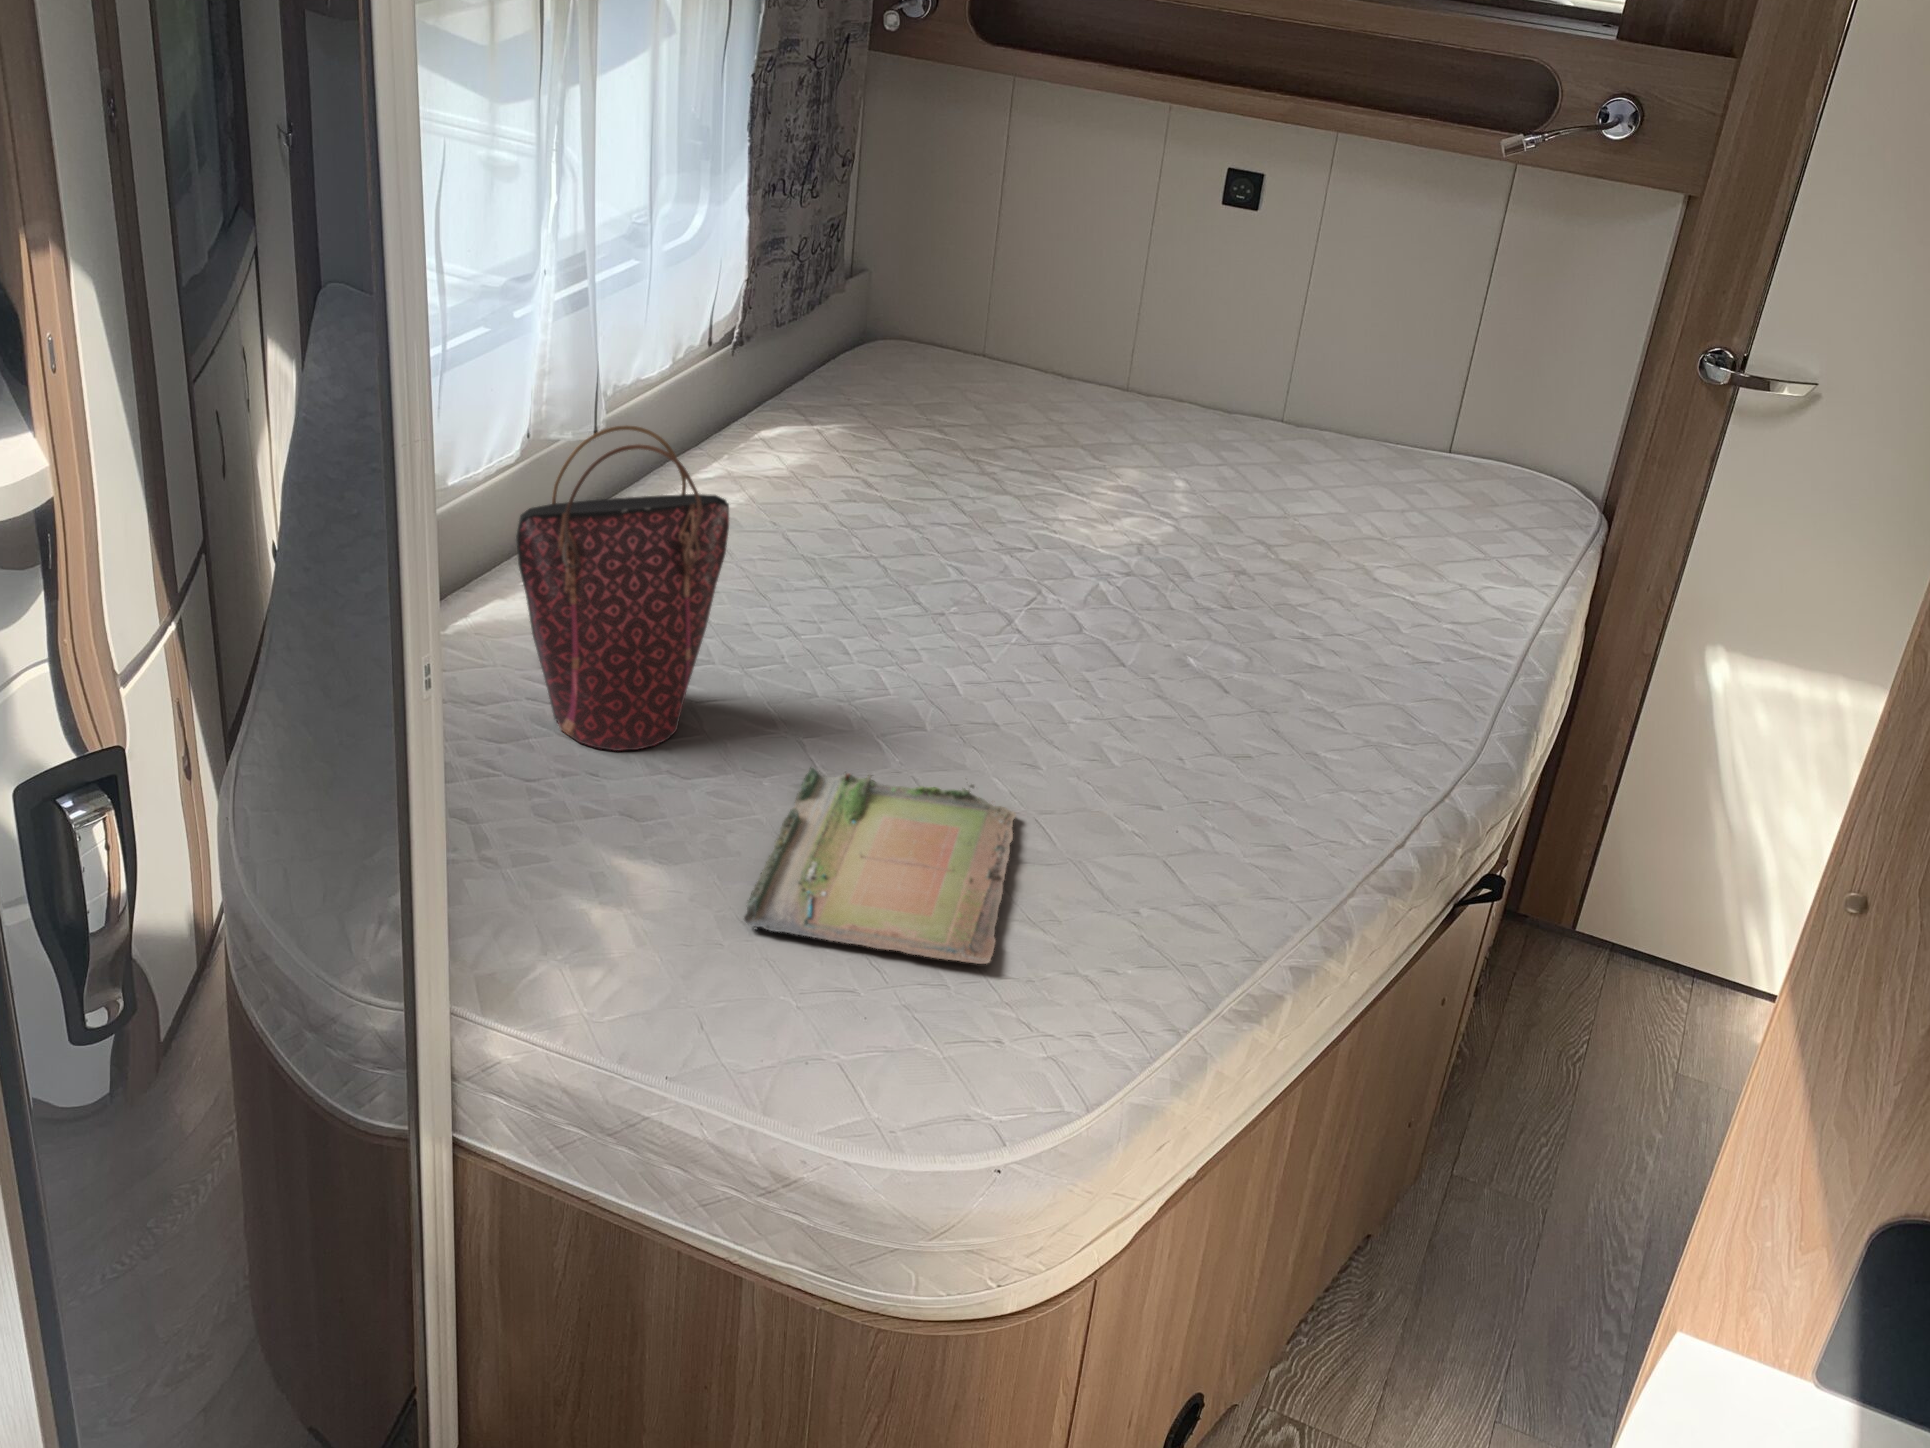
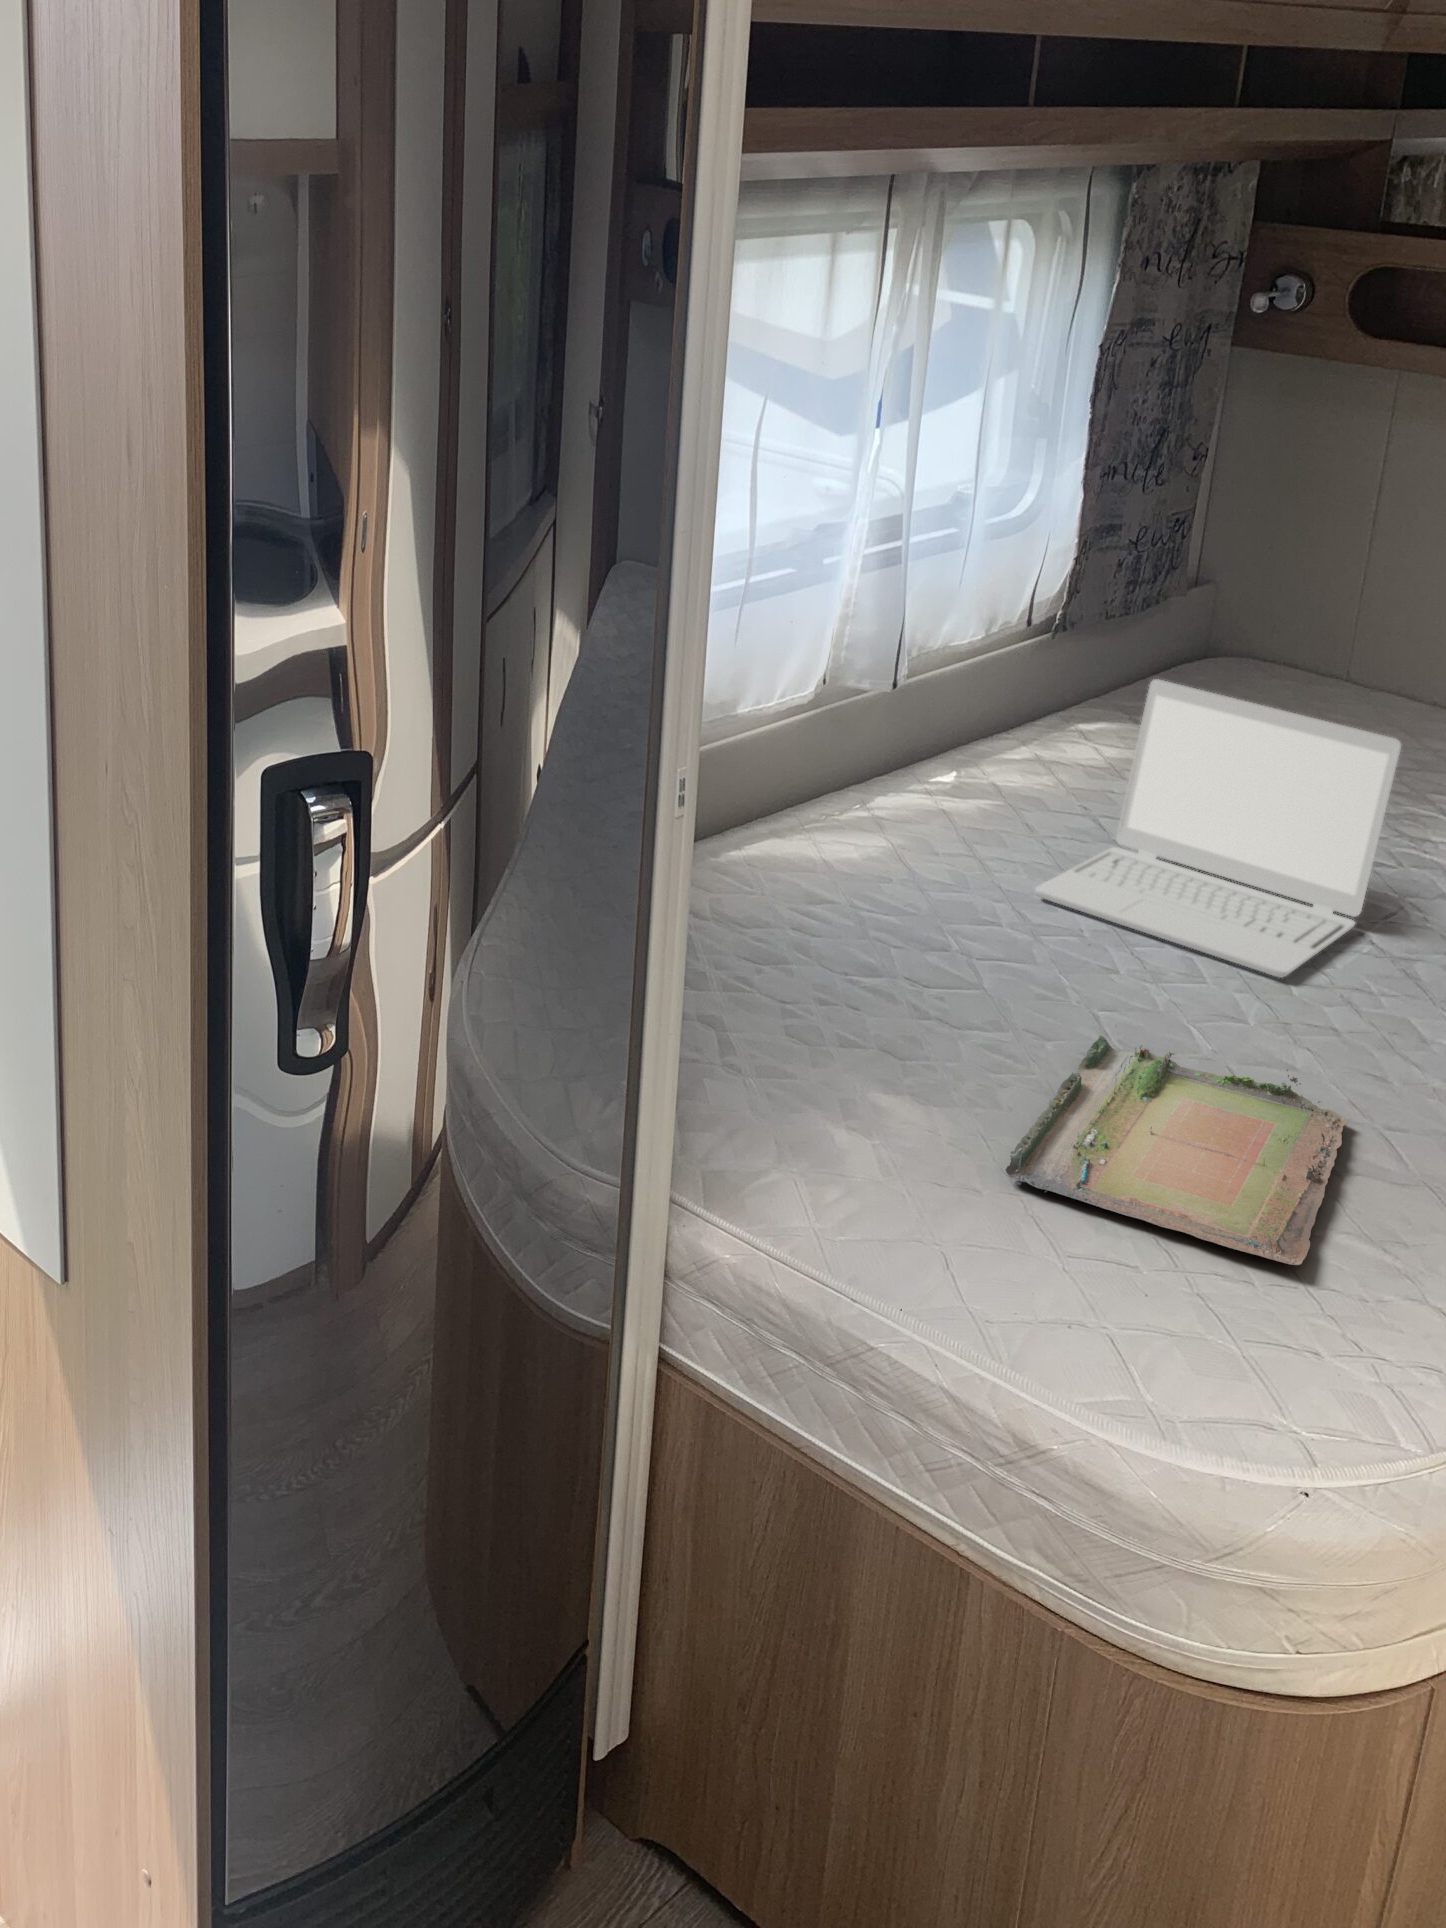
laptop: none [740,410,1038,679] -> present [1035,679,1401,978]
handbag: present [516,426,729,750] -> none [798,643,1032,994]

